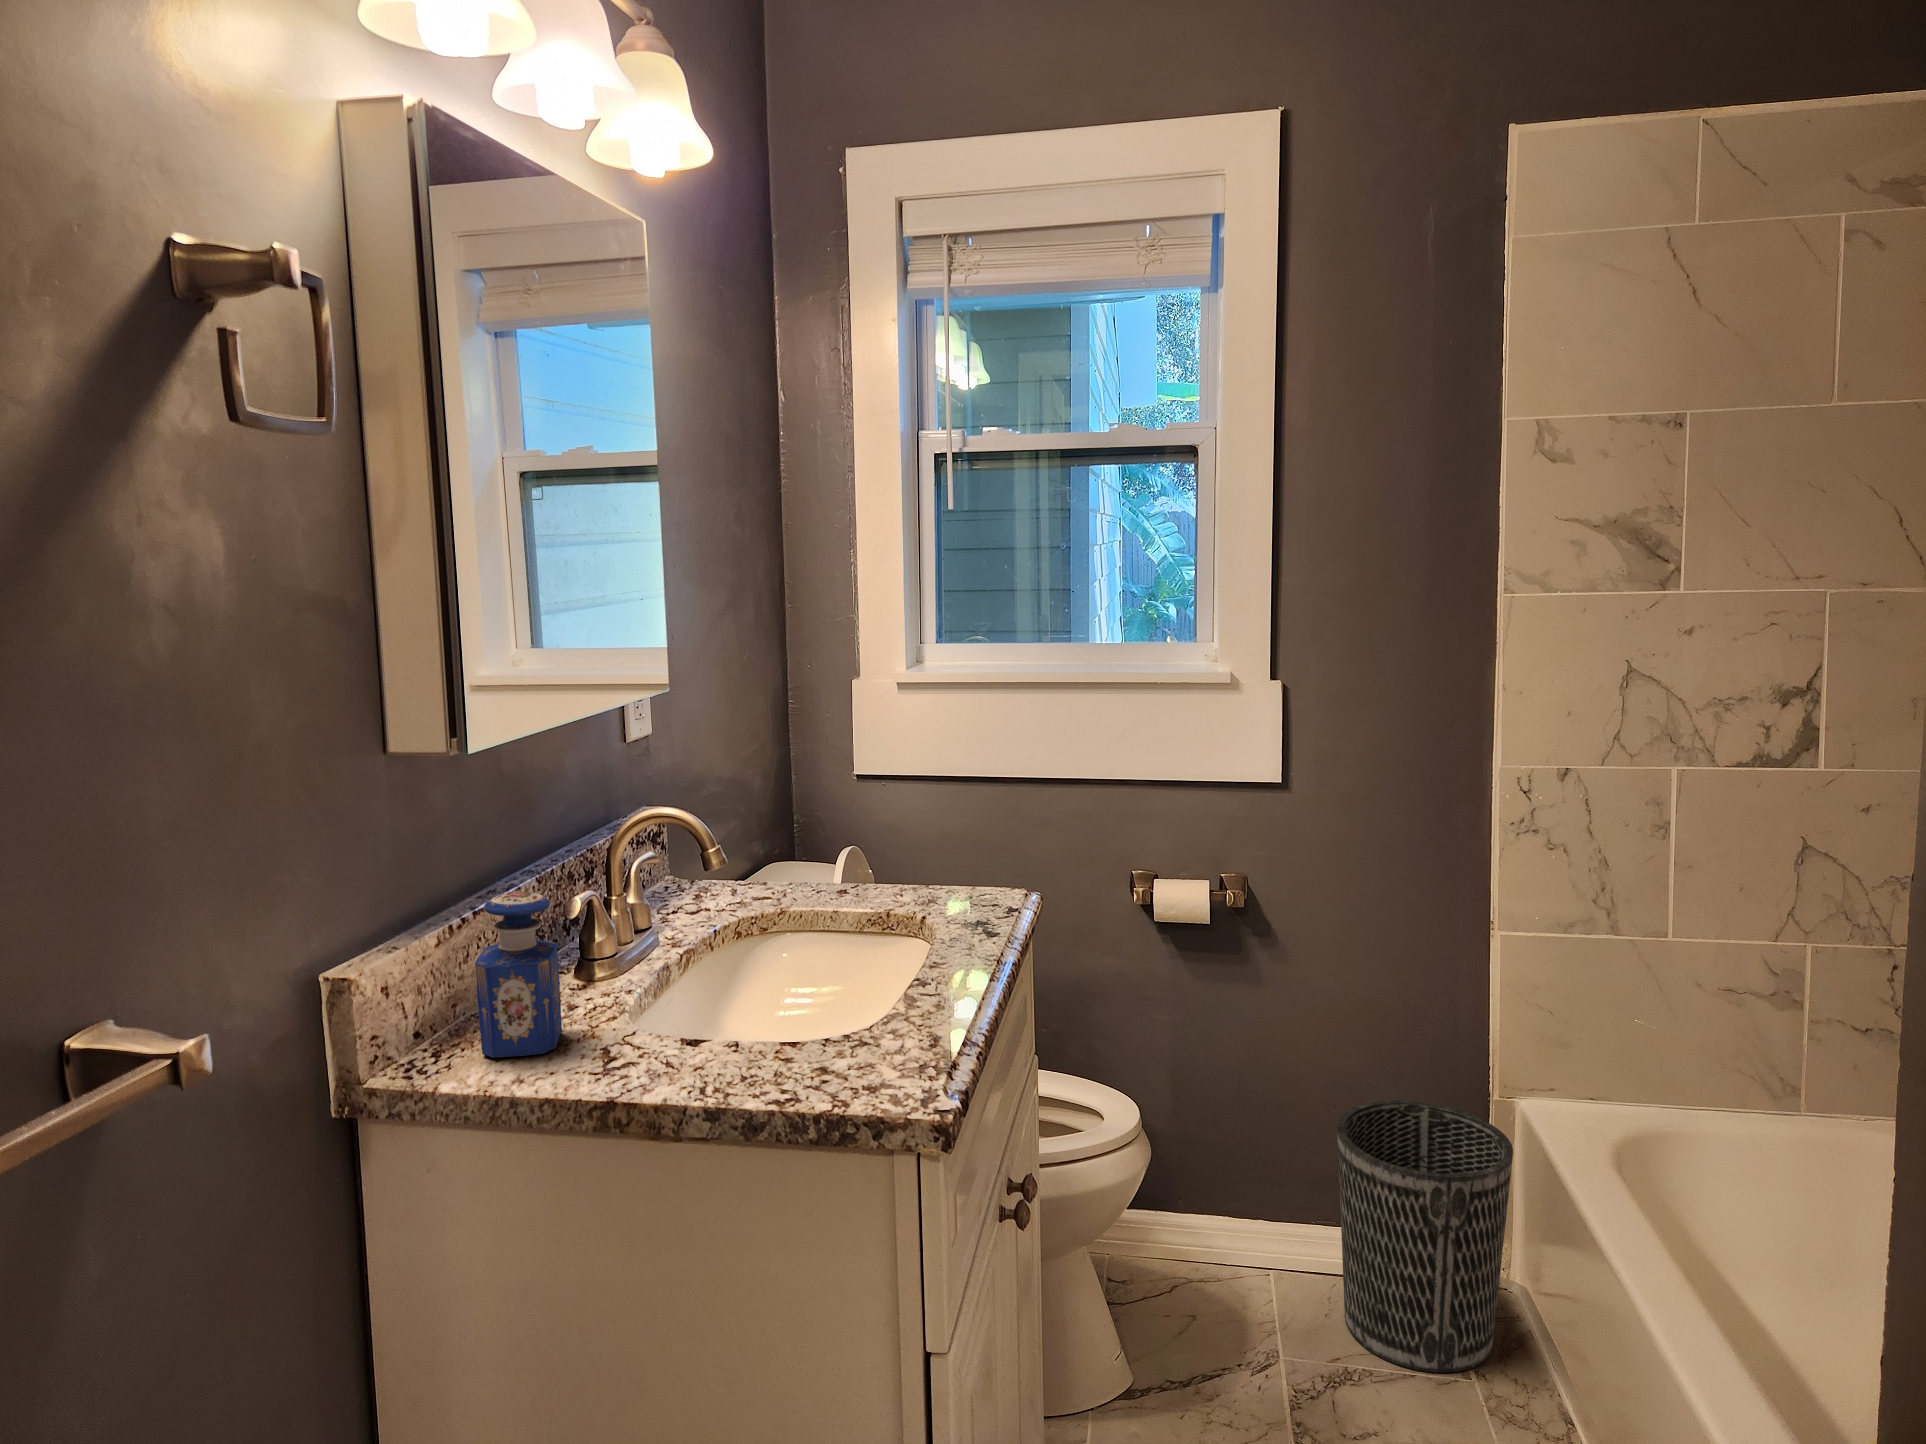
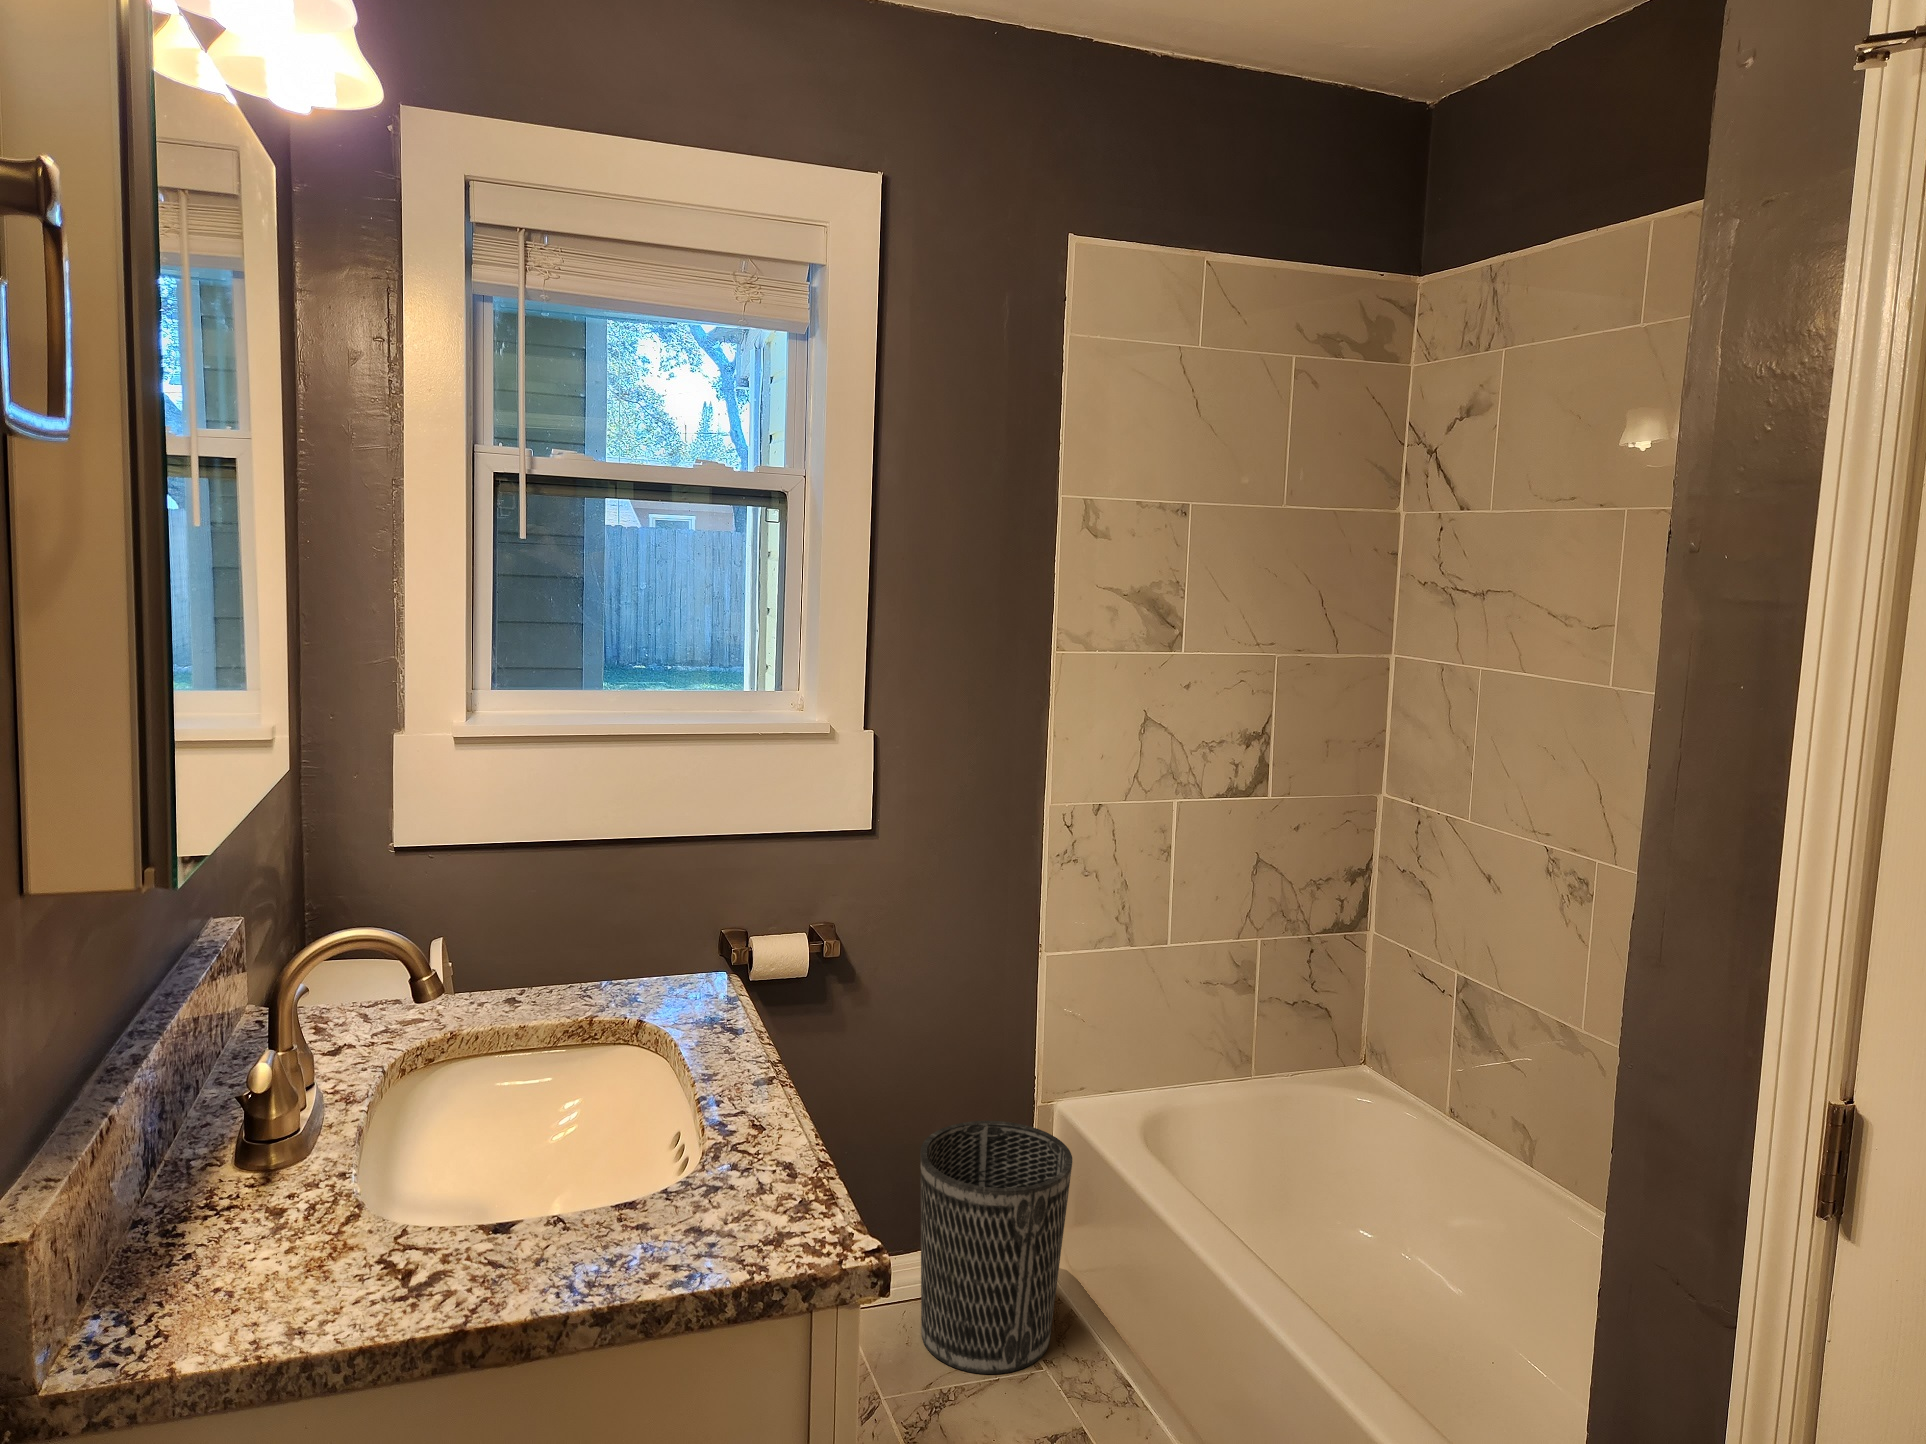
perfume bottle: present [475,892,562,1057] -> none [188,1072,312,1309]

